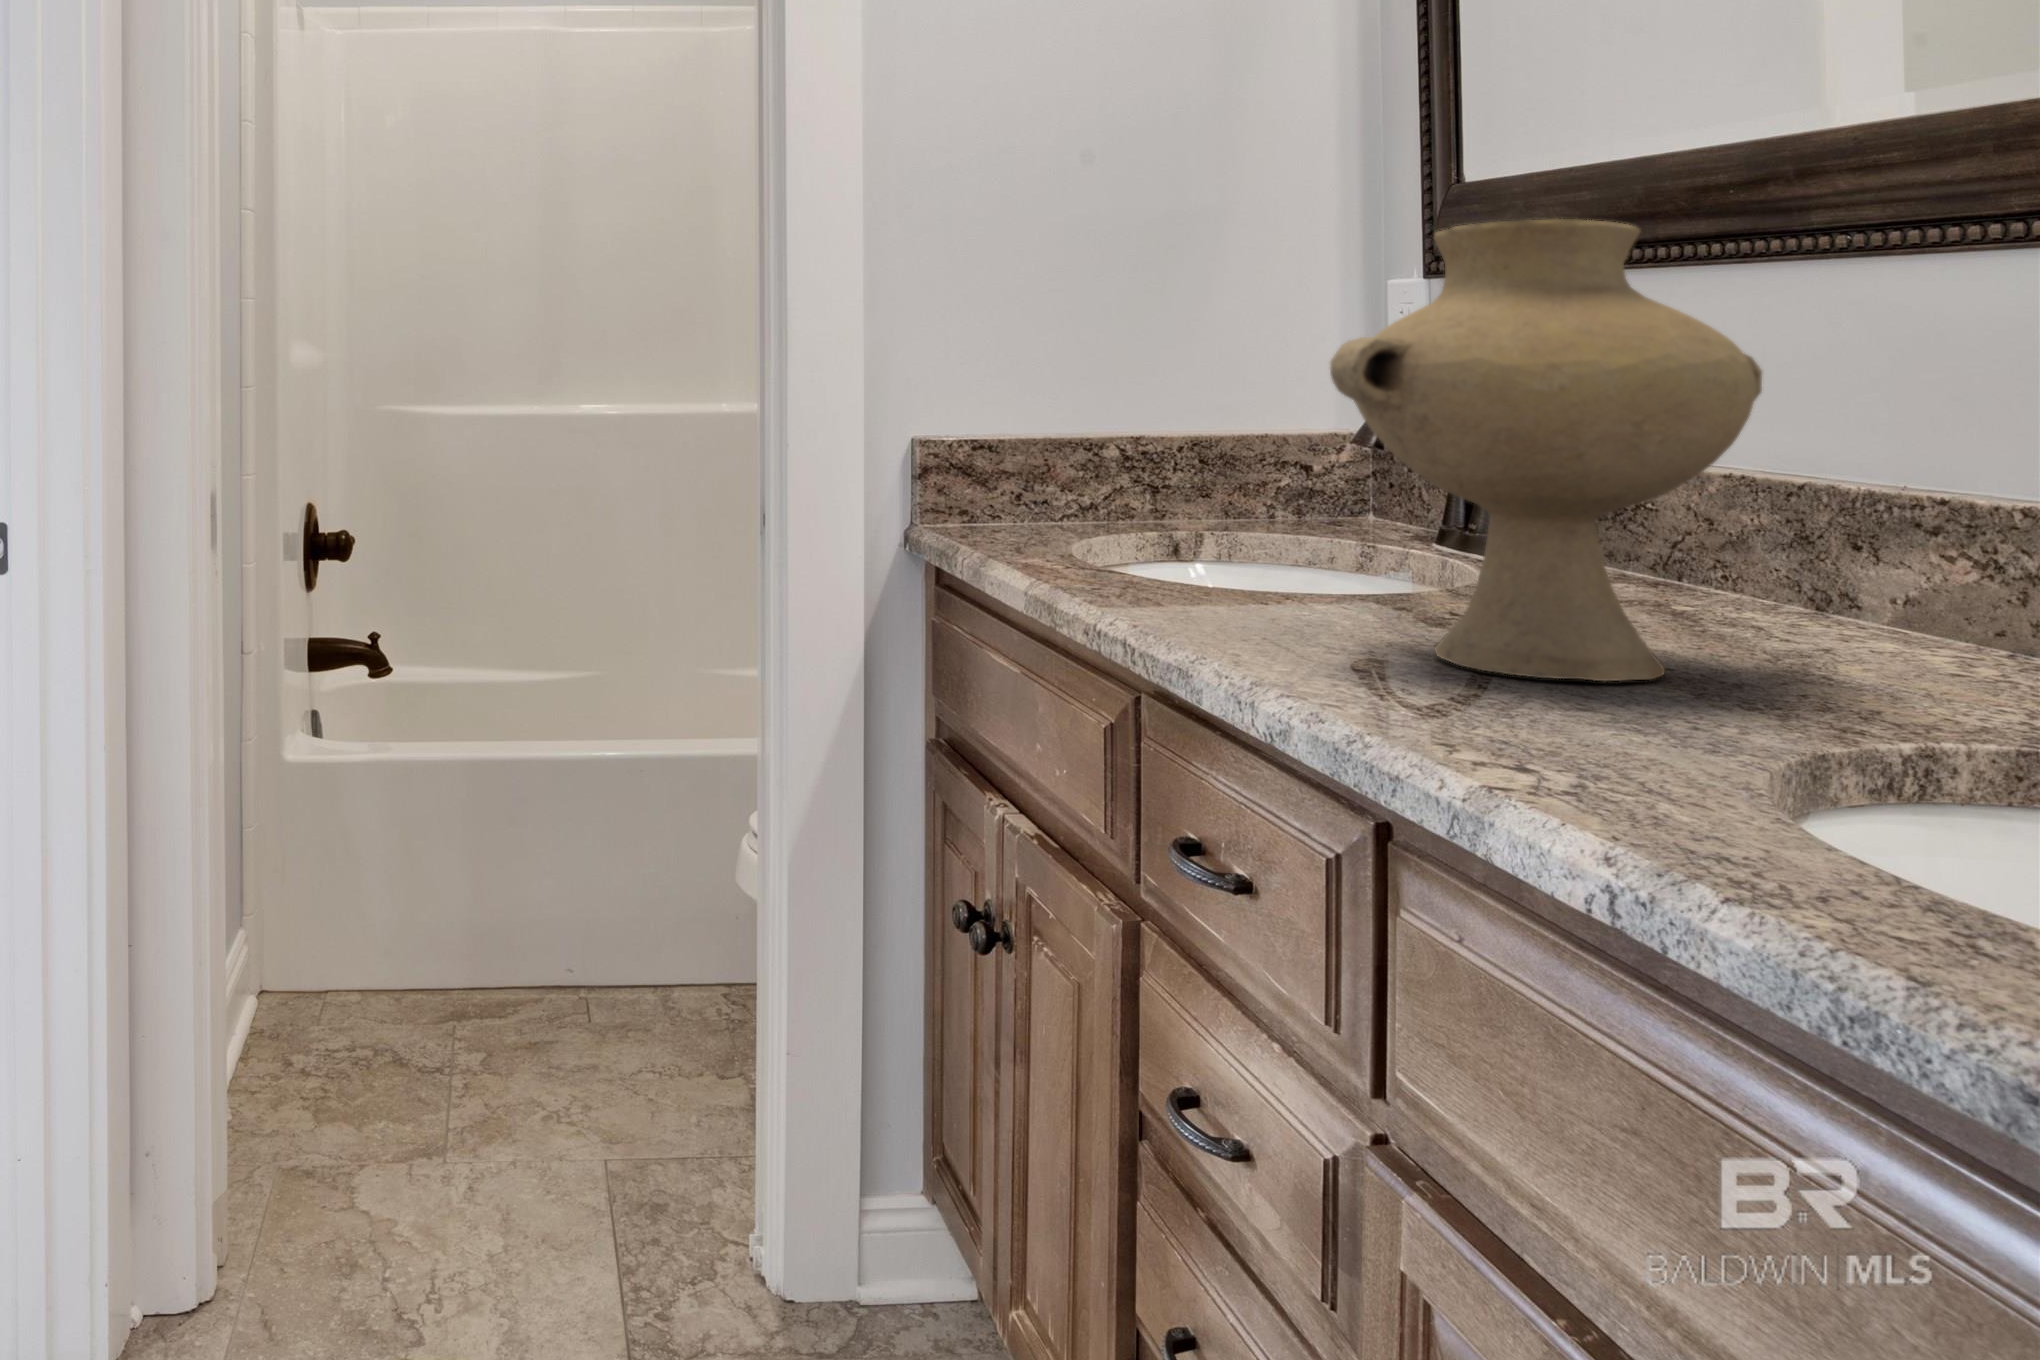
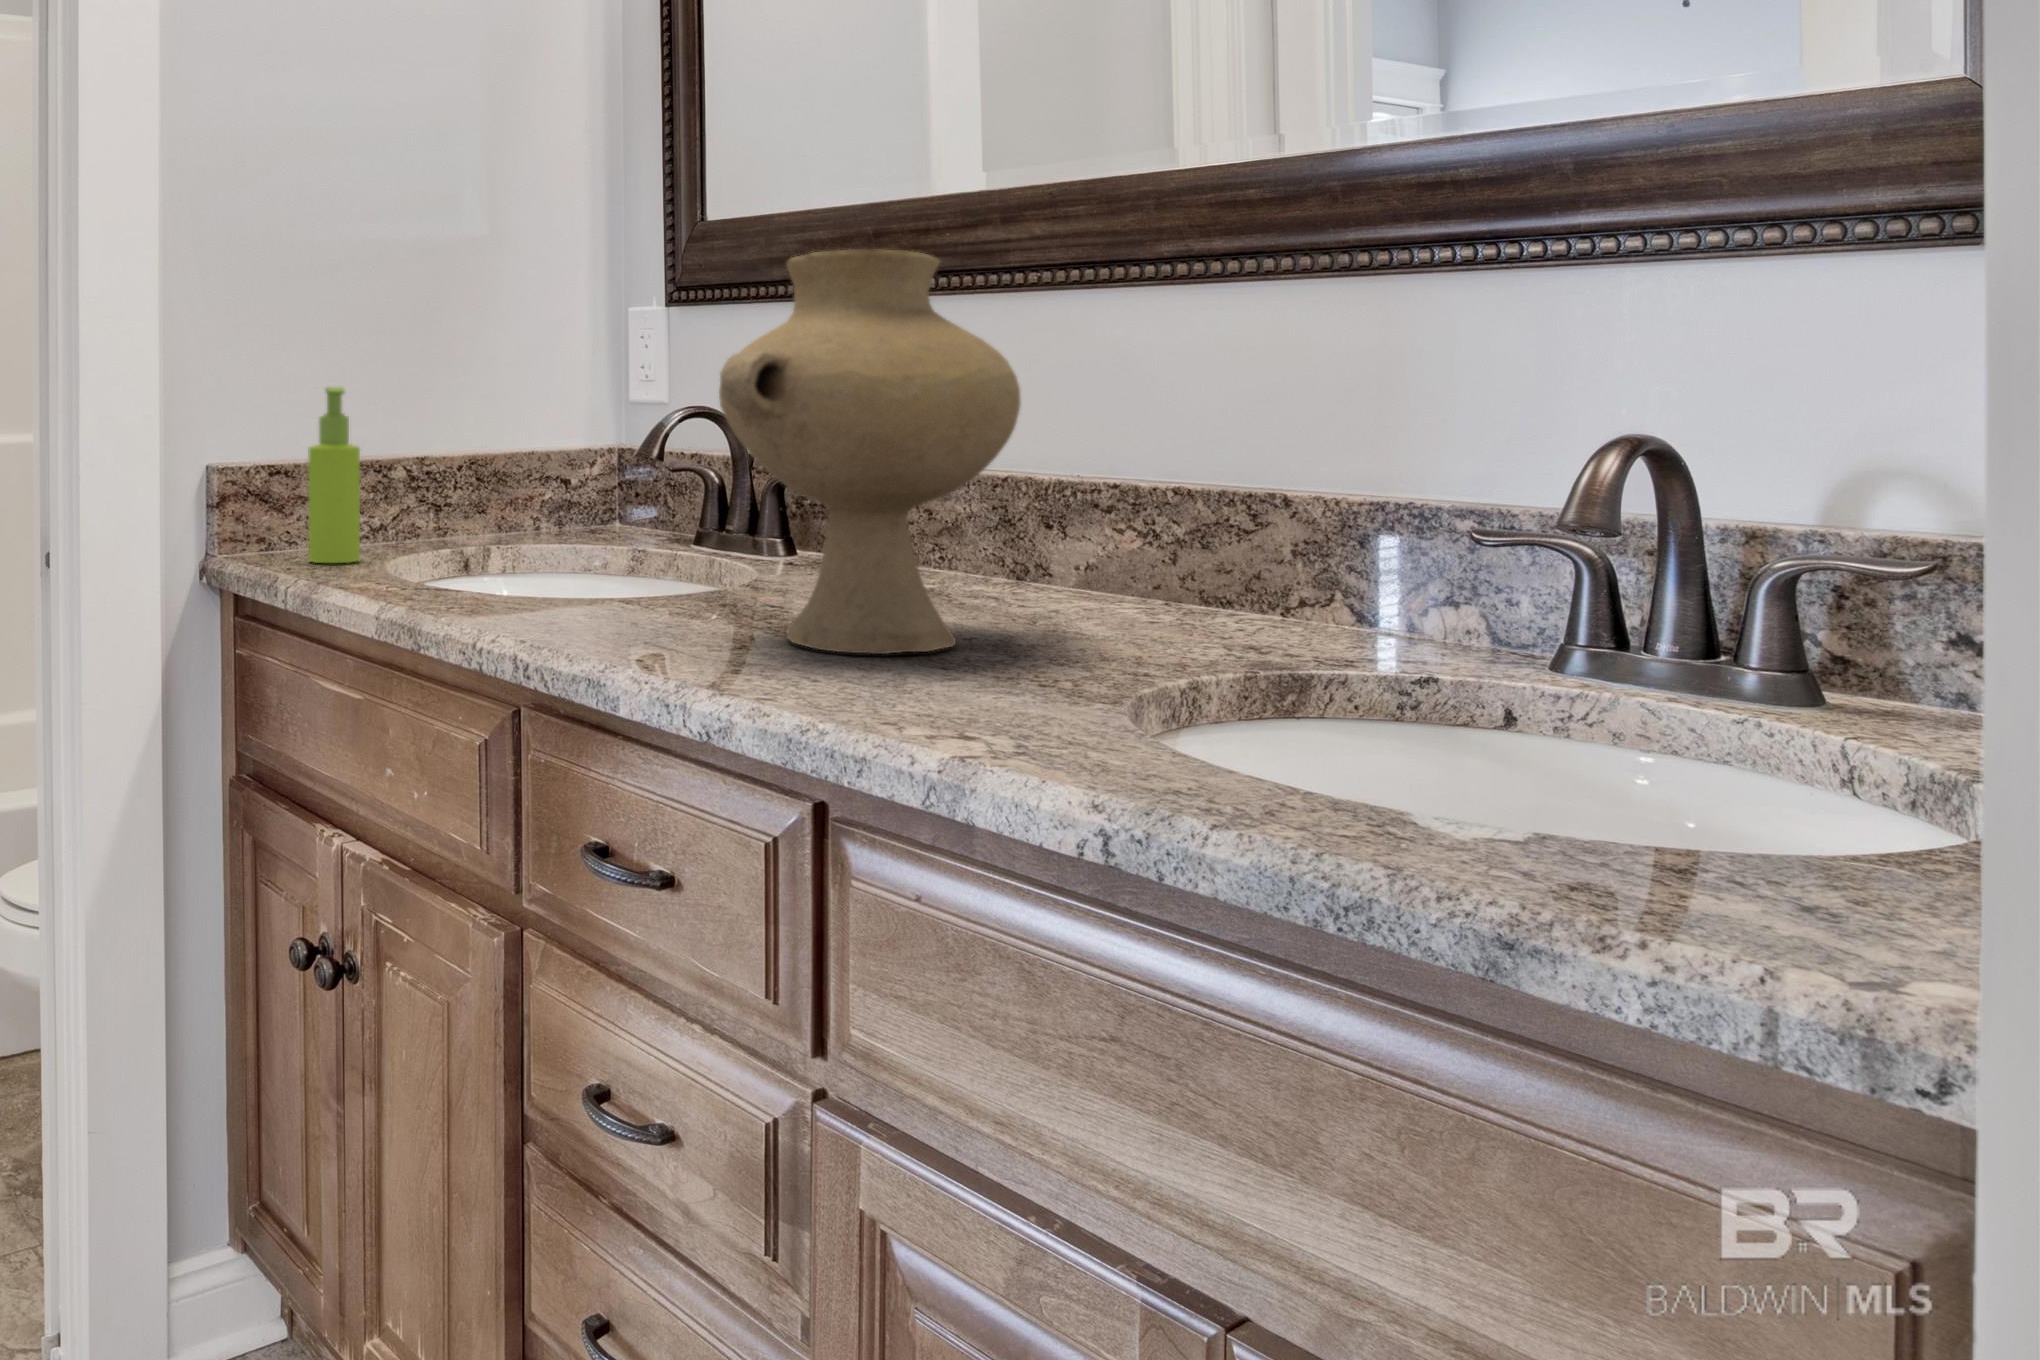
soap dispenser: none [1000,369,1053,541] -> present [308,387,360,563]

